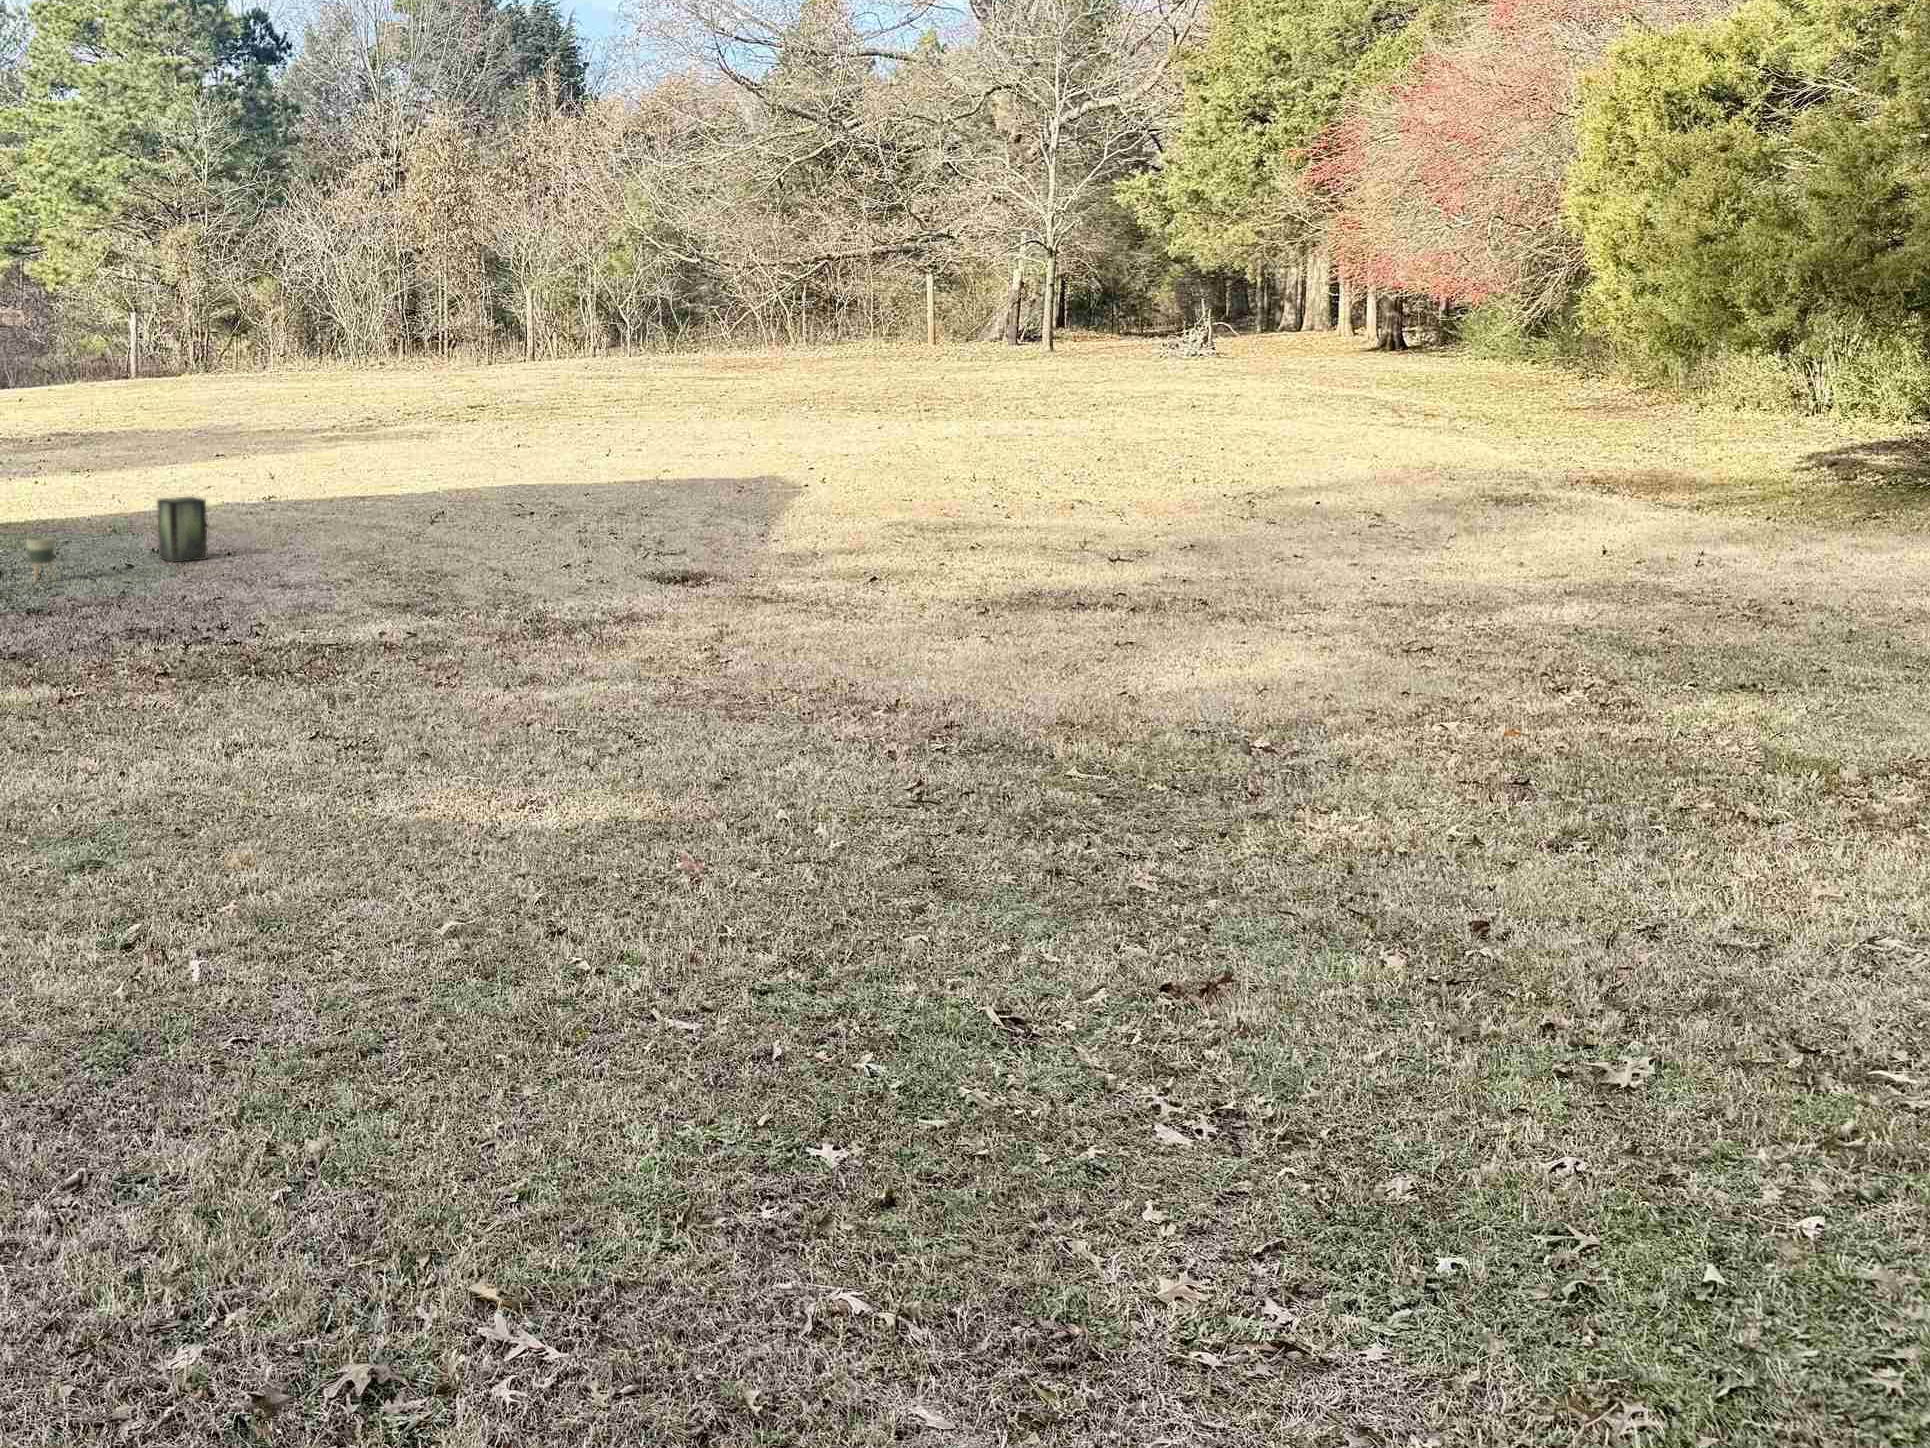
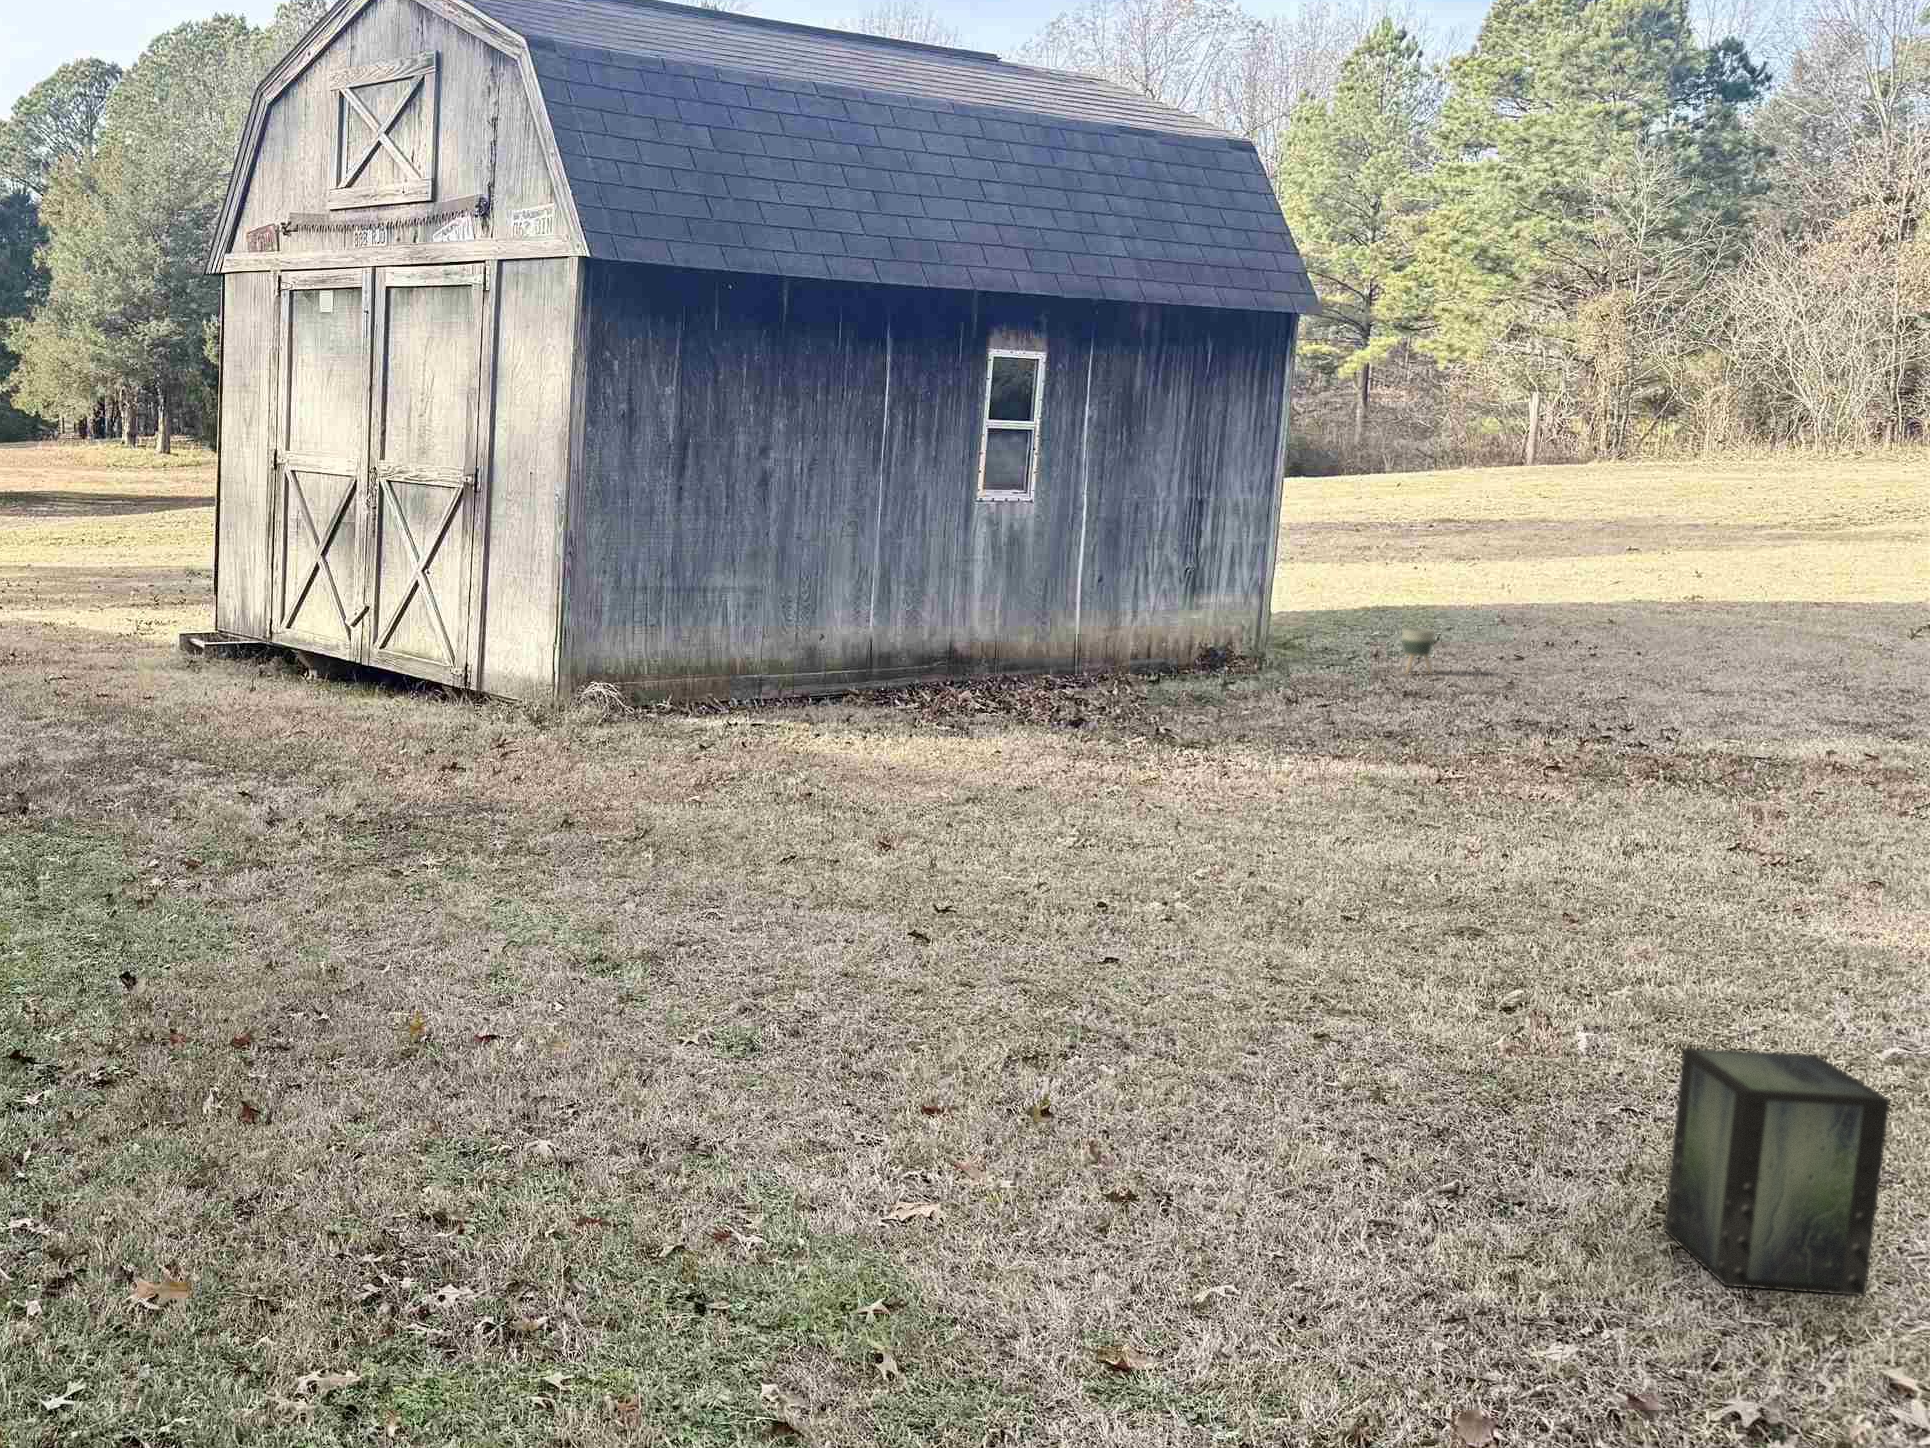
storage box: present [157,497,207,562] -> present [1664,1048,1890,1296]

